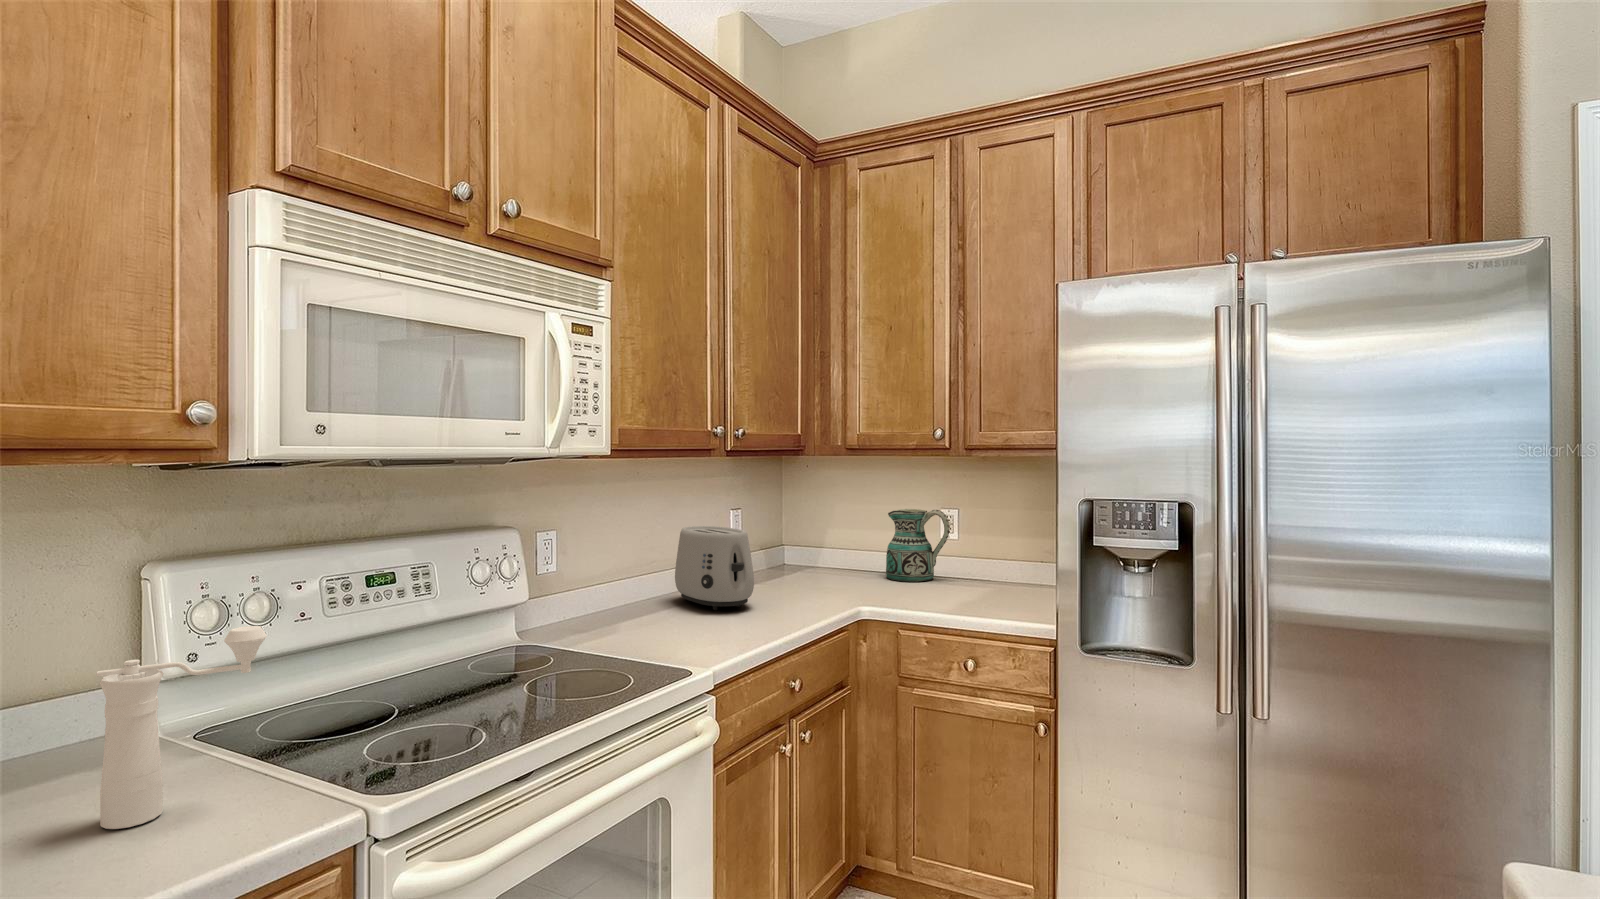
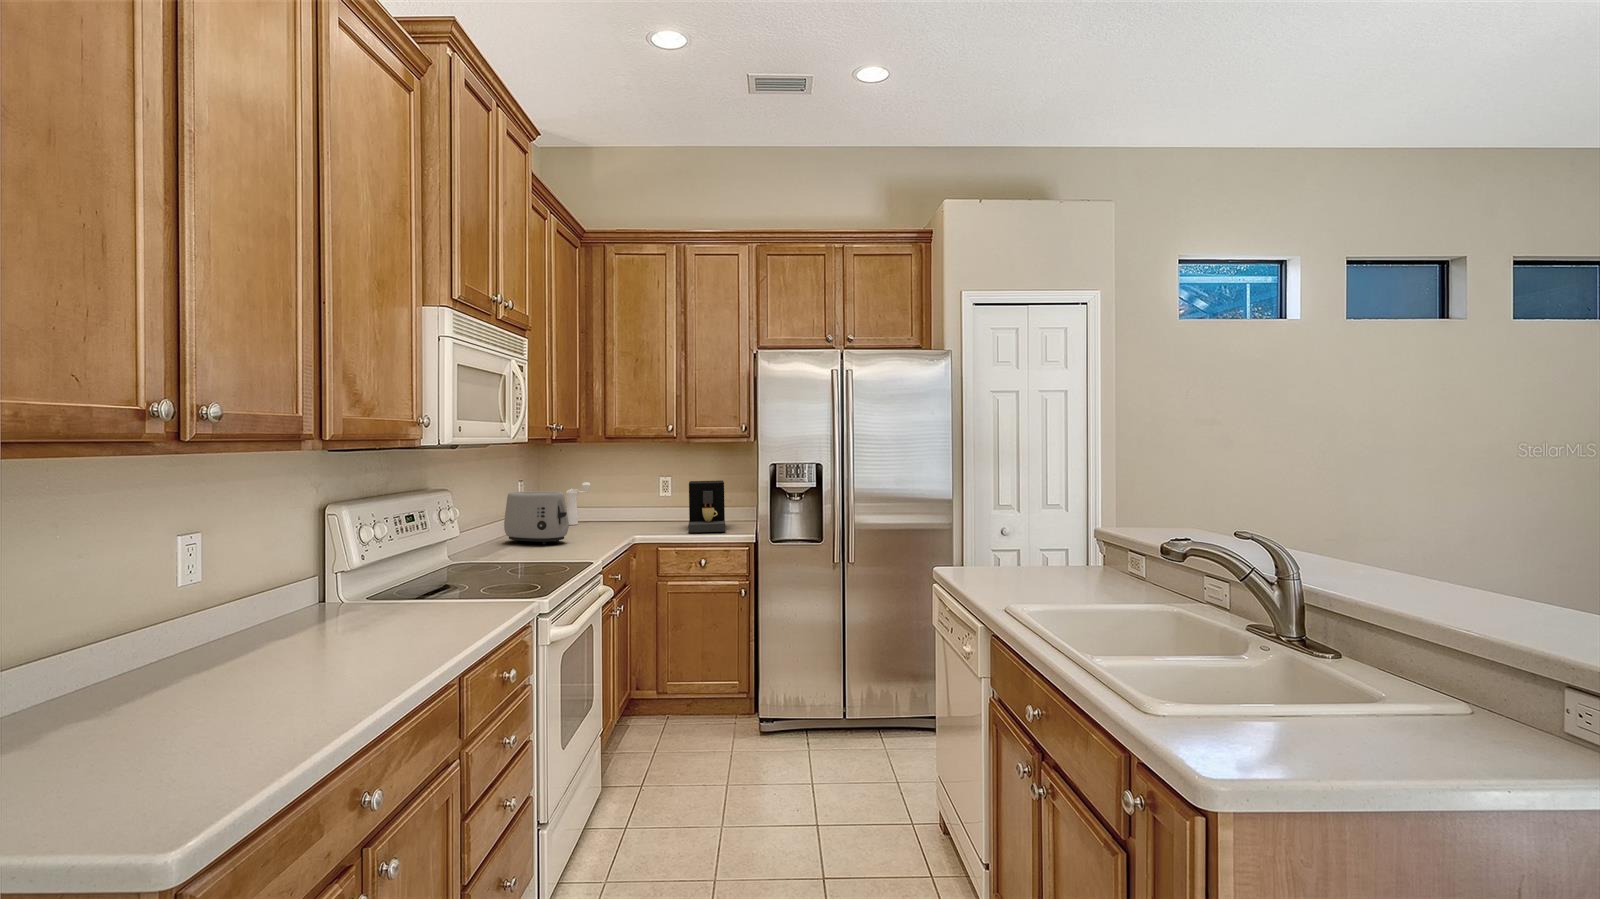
ceramic pitcher: present [886,509,950,582] -> none [627,477,669,524]
coffee maker: none [951,519,1030,613] -> present [688,480,725,533]
pepper mill: present [97,626,267,829] -> present [566,482,590,525]

